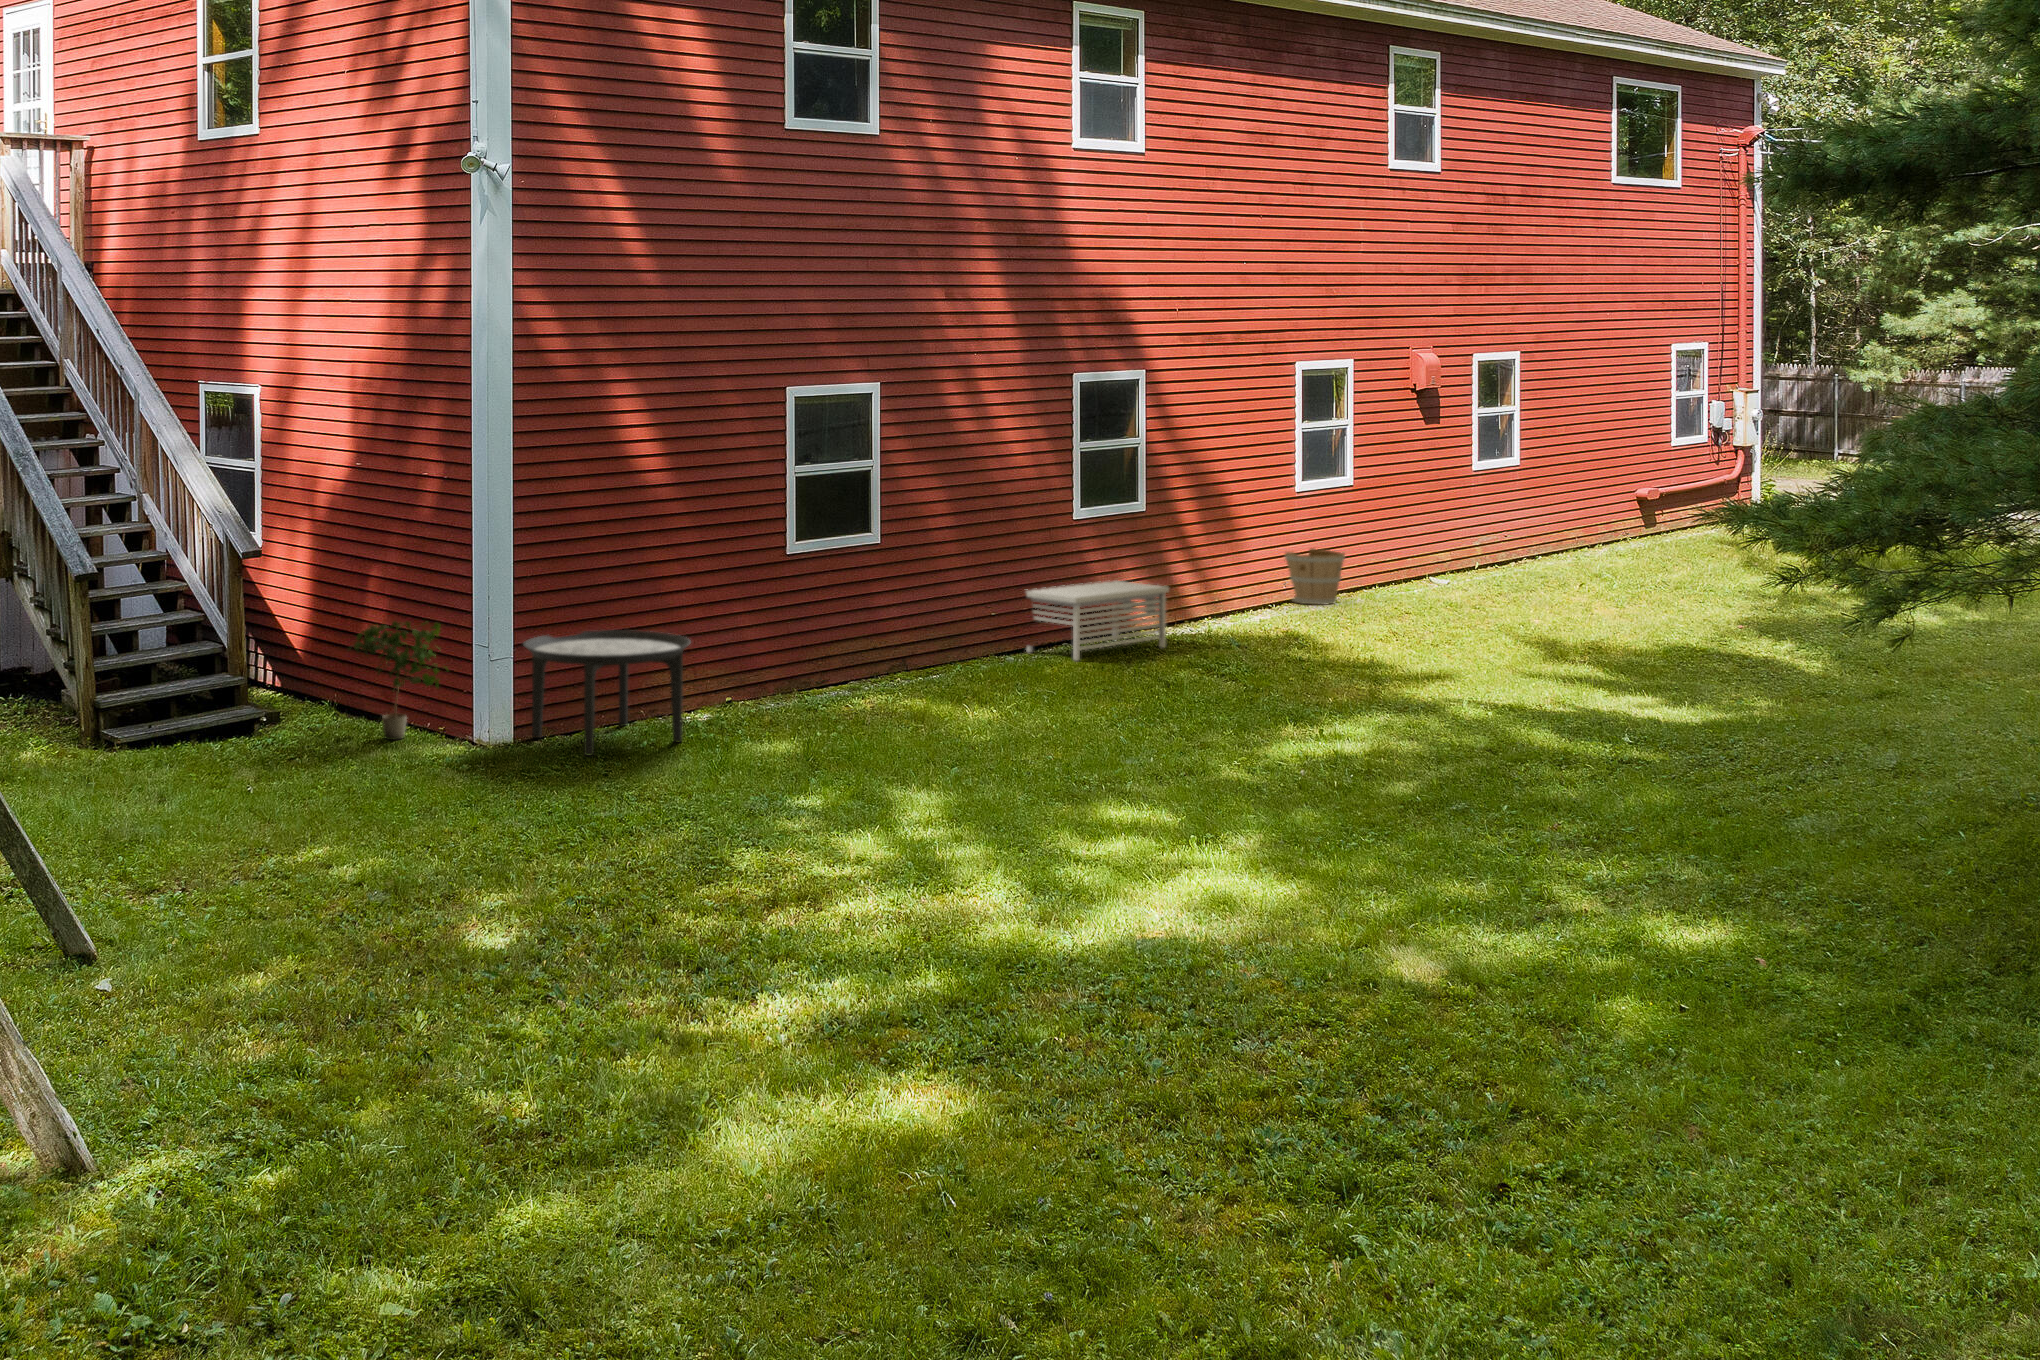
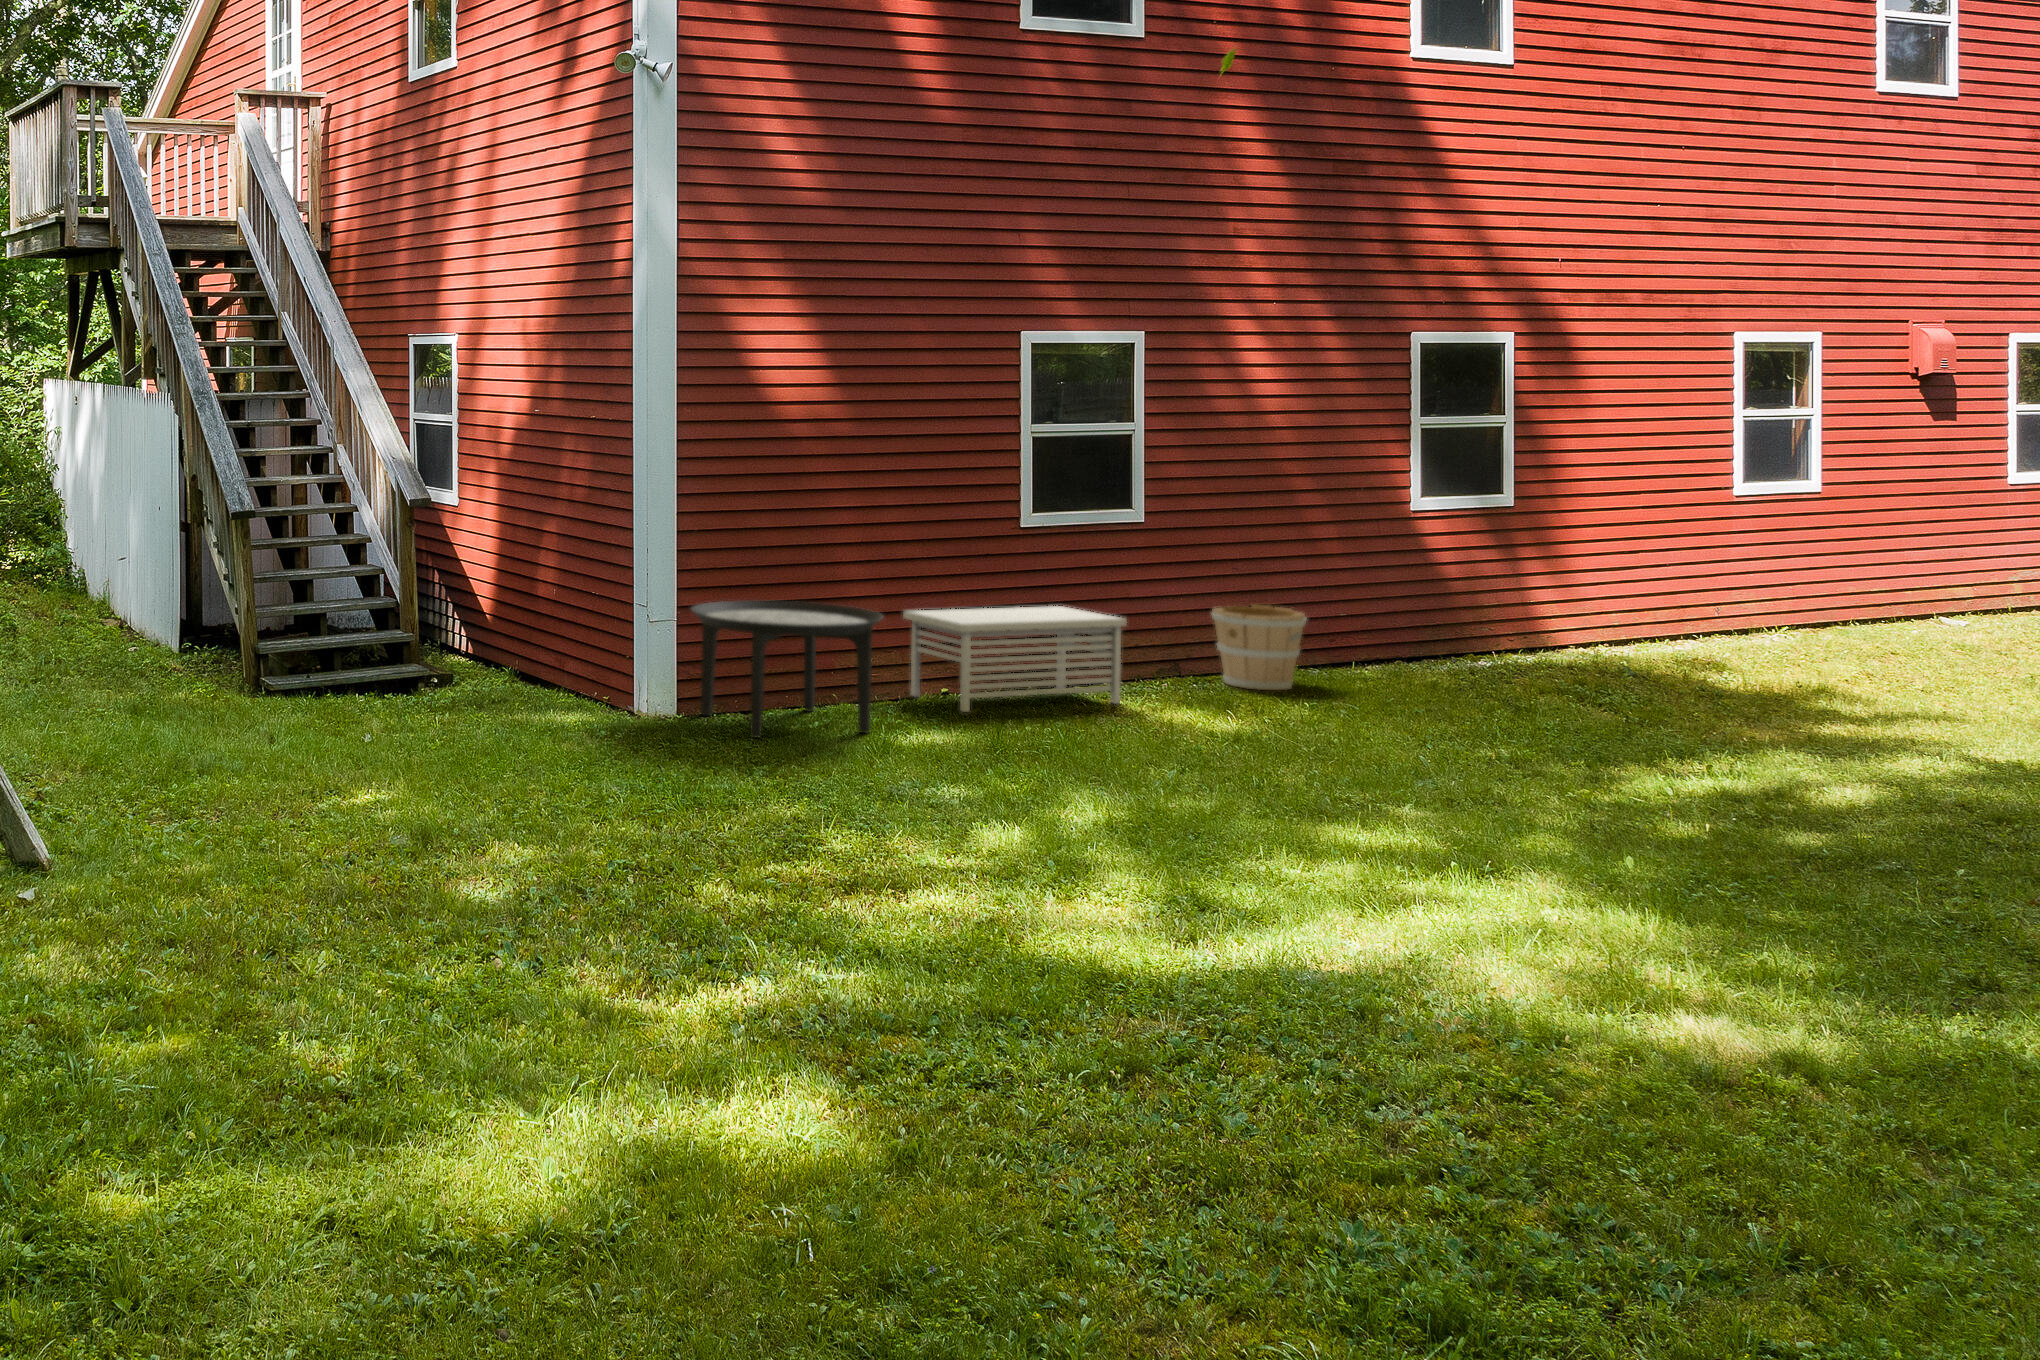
wooden bucket: present [1285,548,1345,605] -> present [1212,605,1306,690]
storage bench: present [1027,581,1169,660] -> present [903,606,1127,712]
potted plant: present [353,622,448,740] -> none [507,575,614,705]

